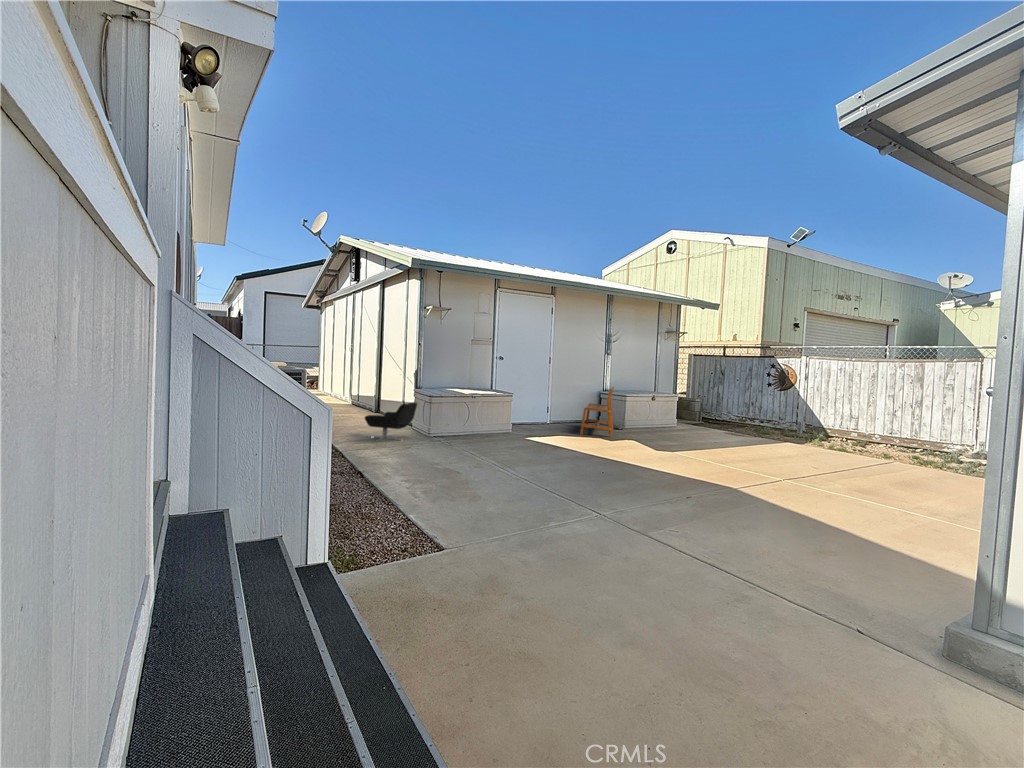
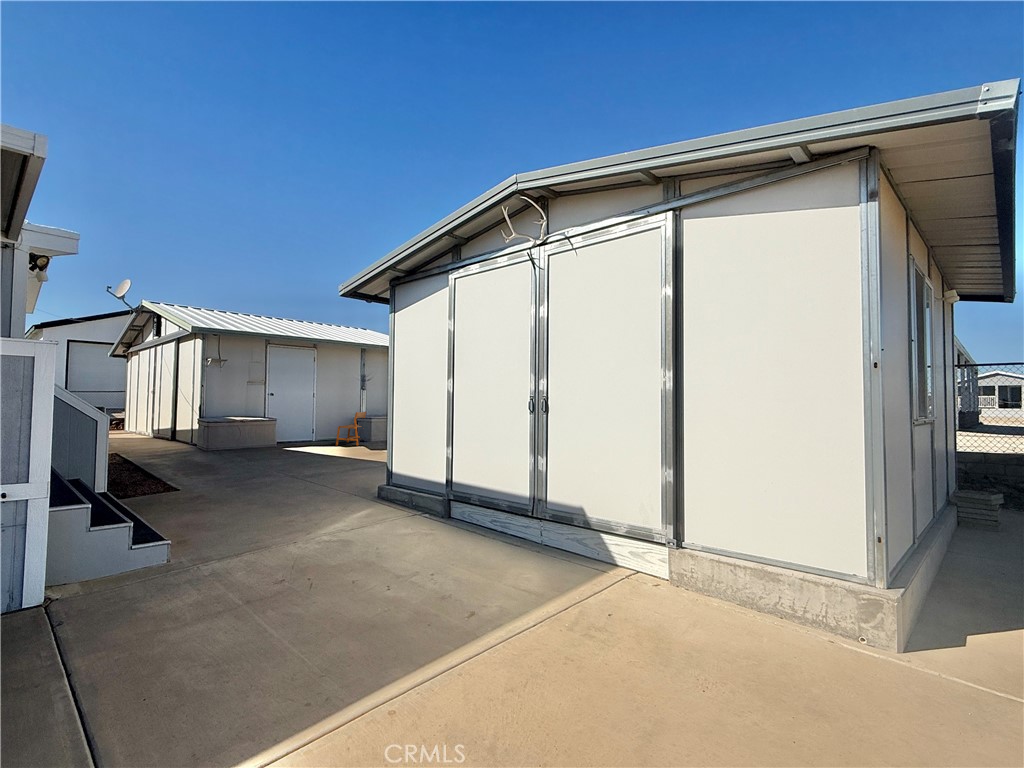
lounge chair: present [365,402,417,441] -> none [152,427,199,455]

